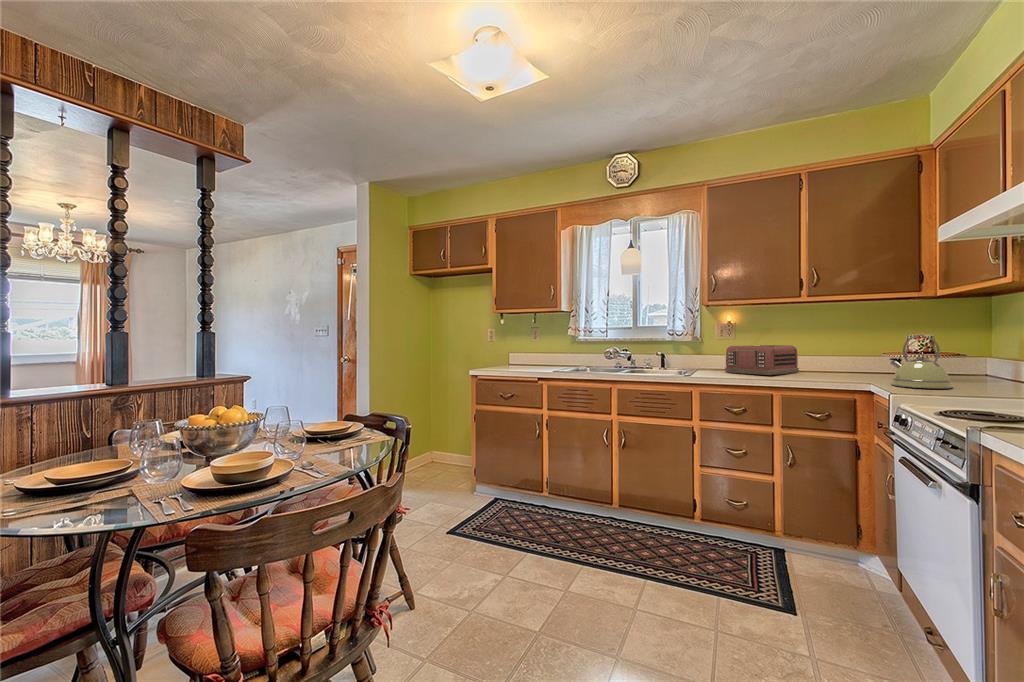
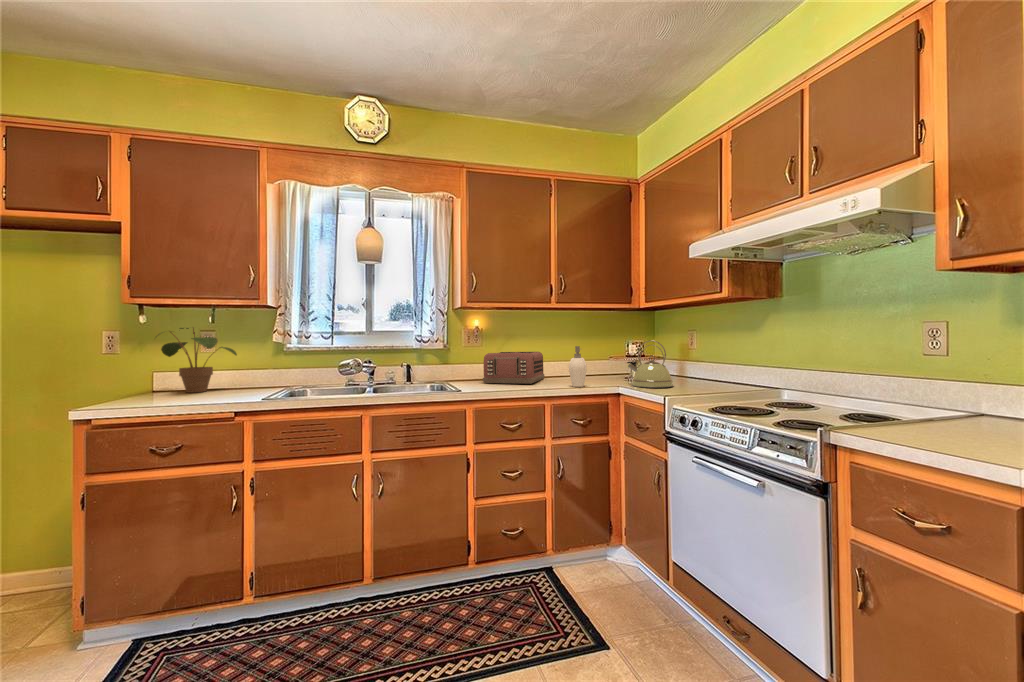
potted plant: none [508,325,549,366] -> present [156,327,237,393]
soap dispenser: none [808,340,830,381] -> present [569,346,587,387]

